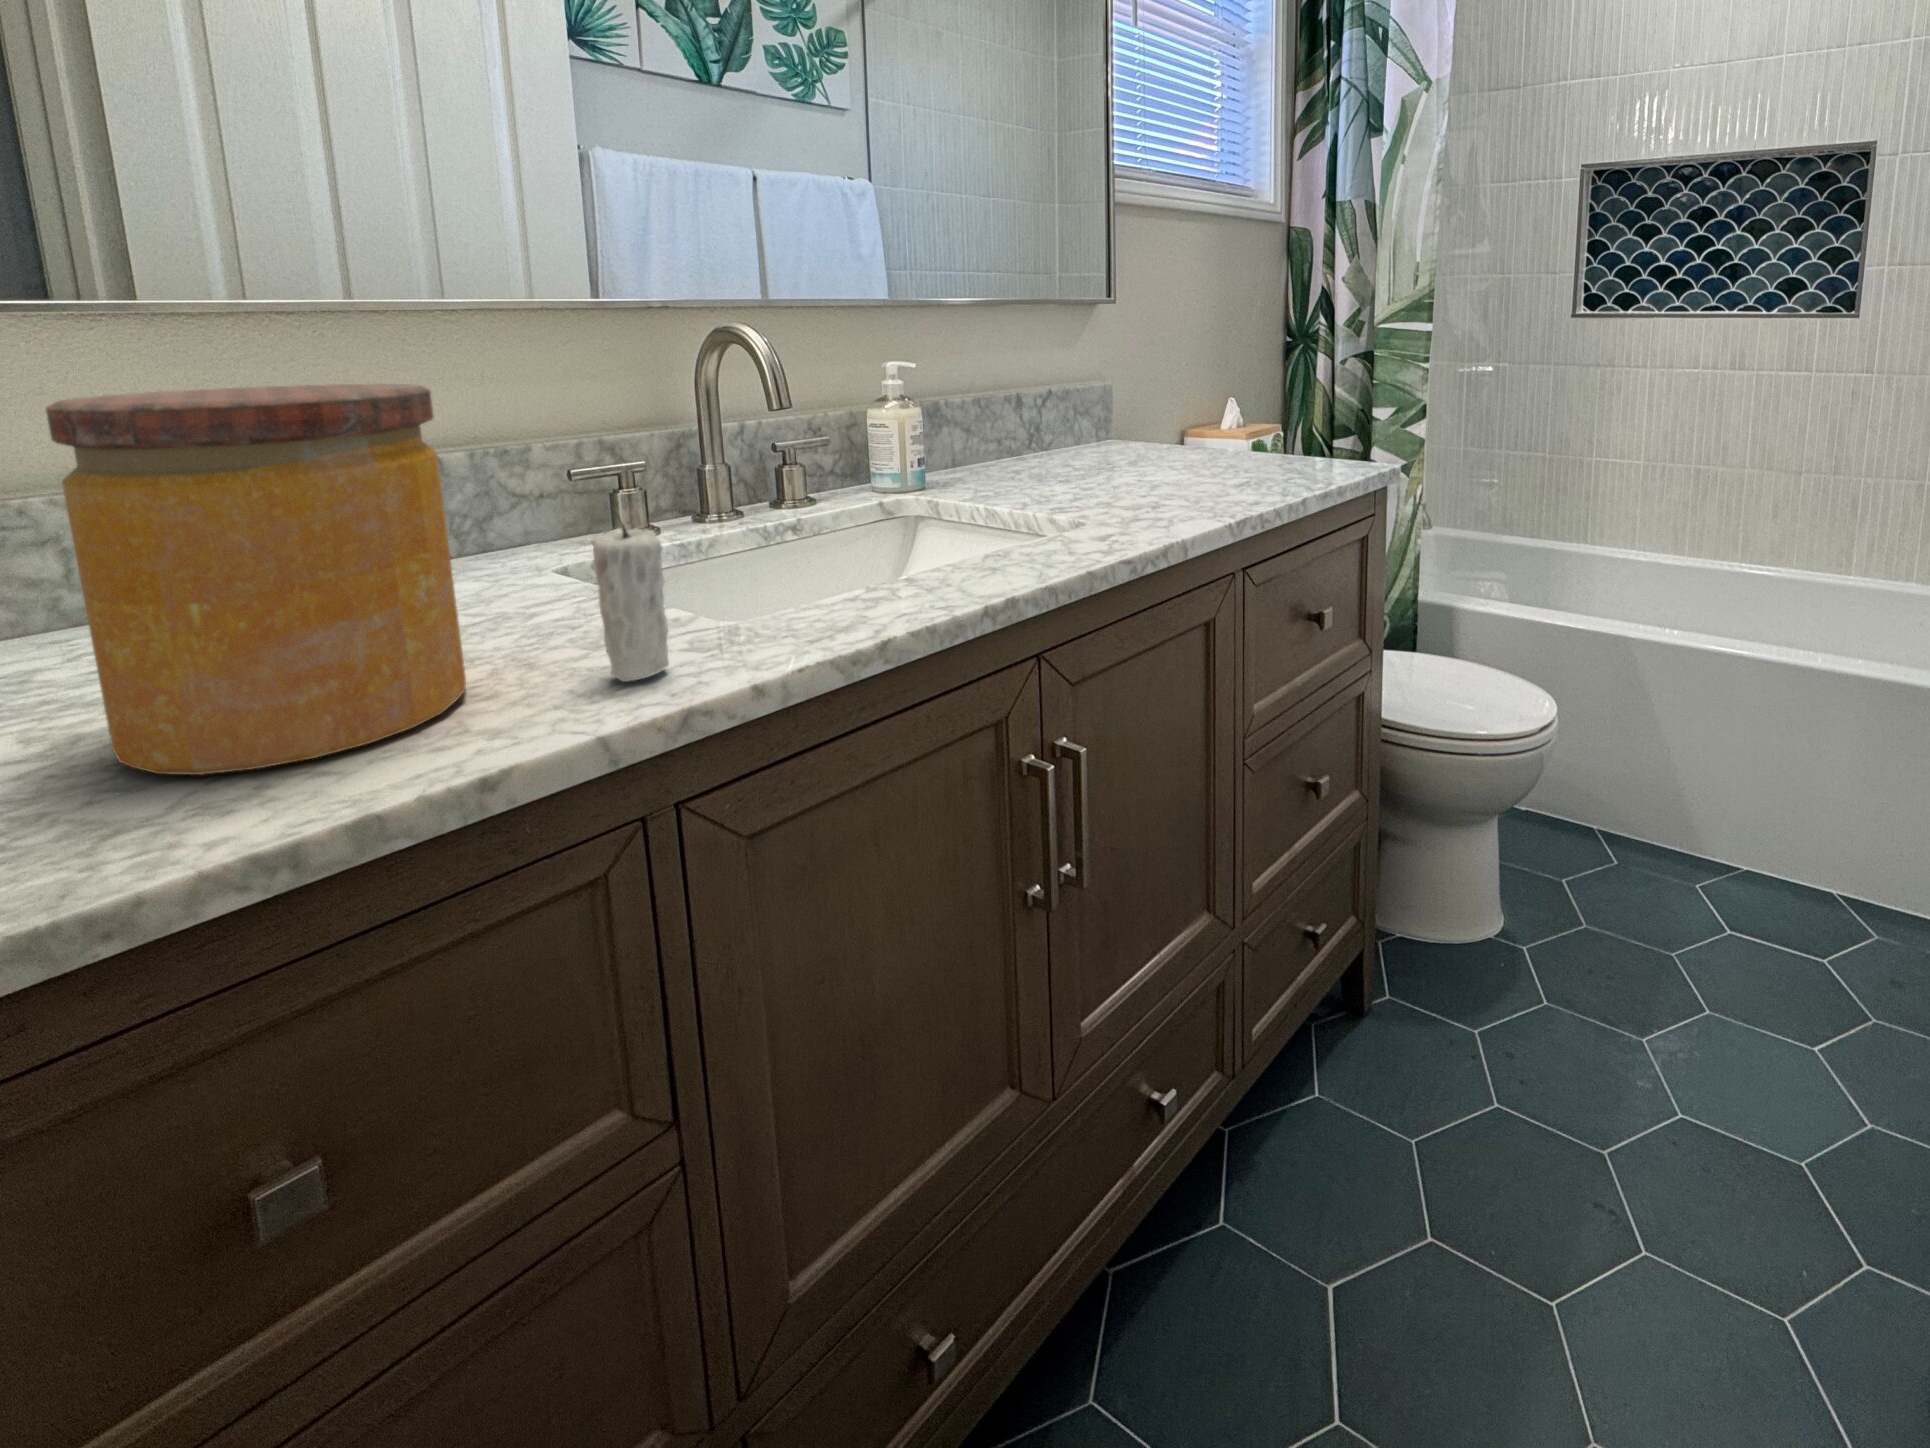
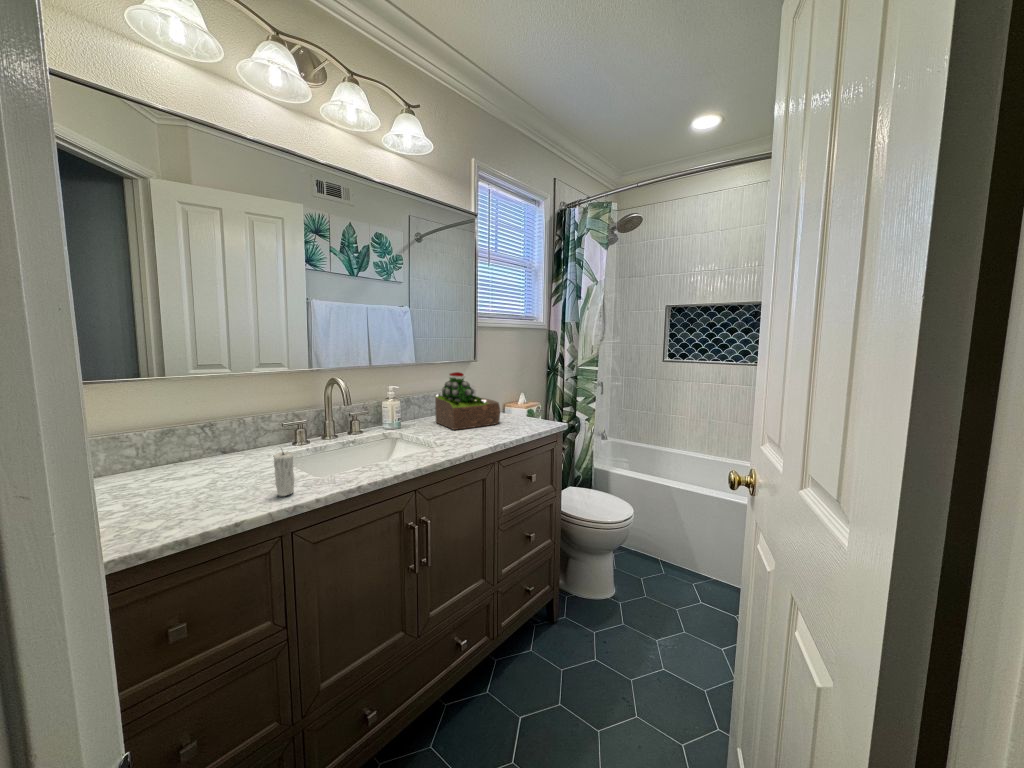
succulent plant: none [1014,321,1209,489] -> present [435,372,500,430]
jar: present [46,384,466,775] -> none [135,410,238,519]

